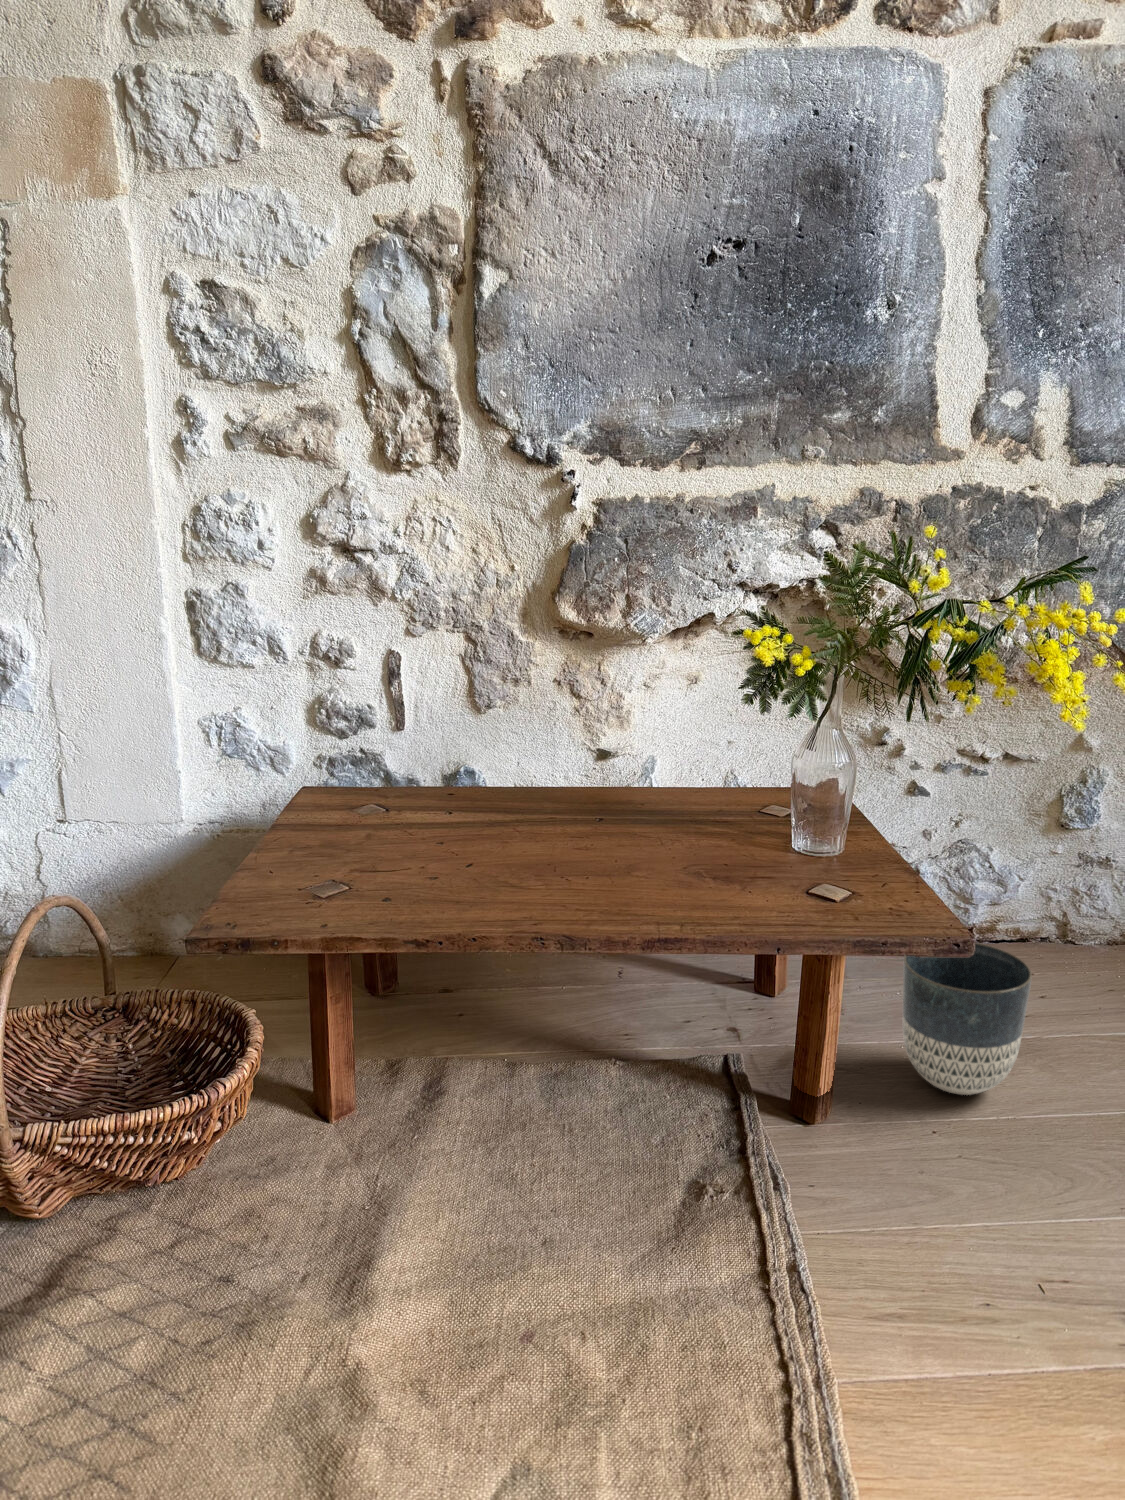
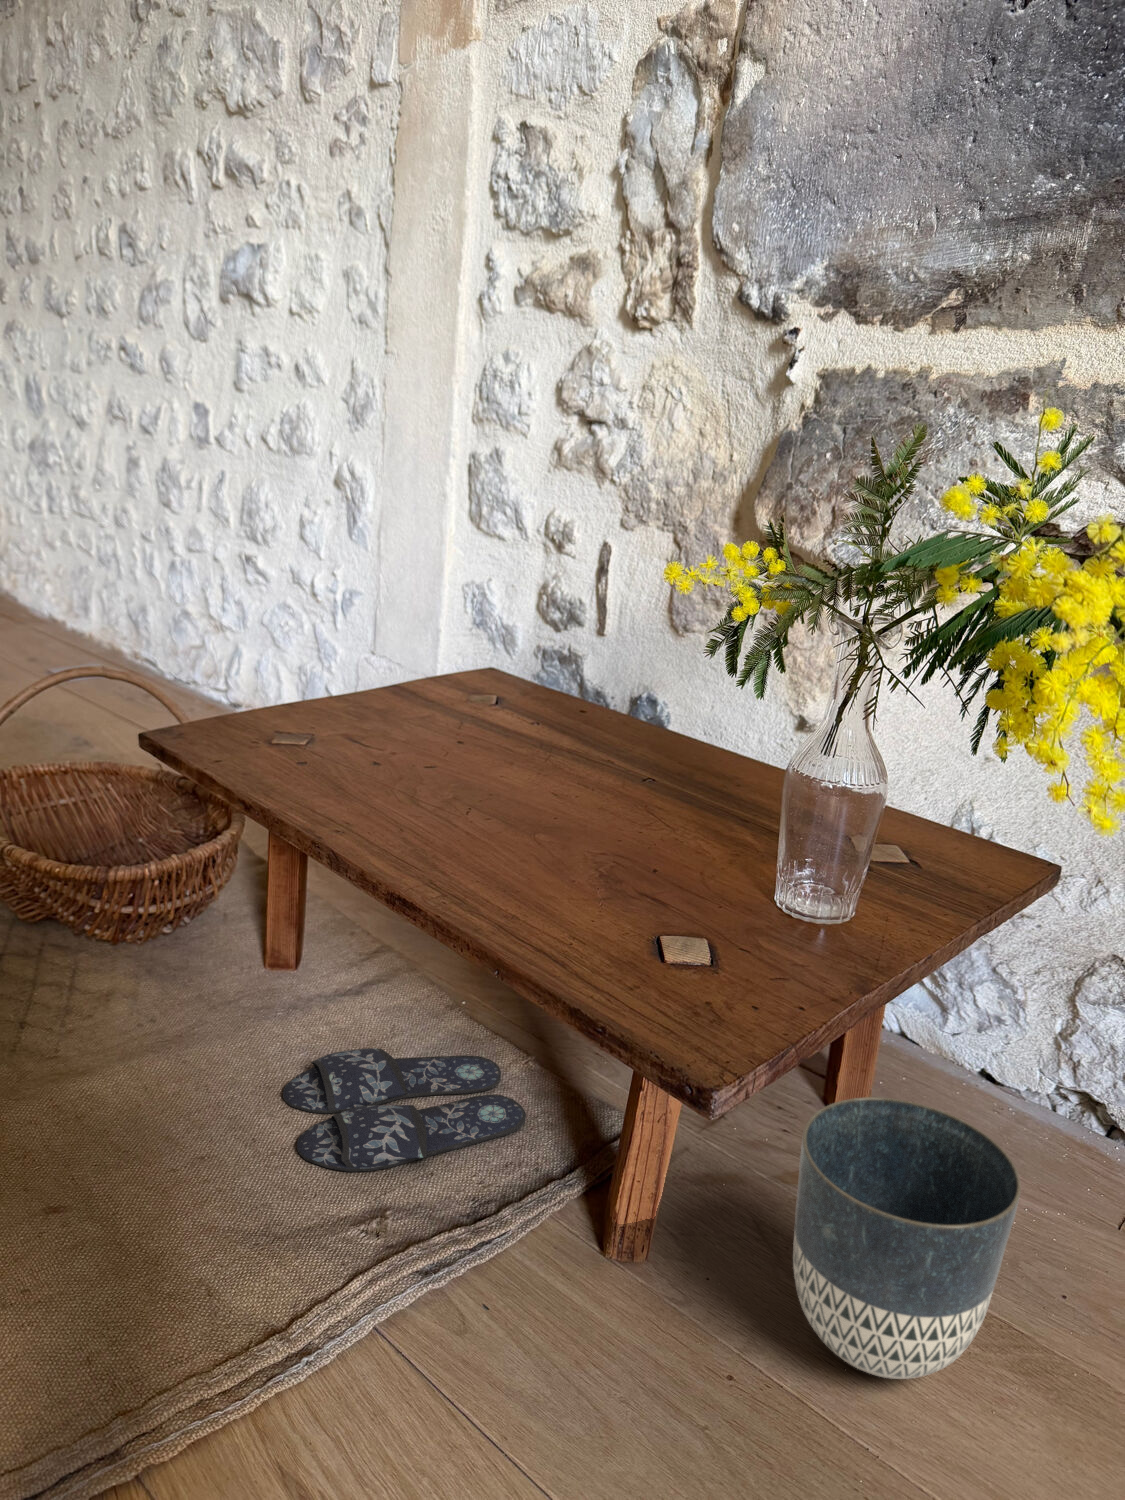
slippers: none [507,1075,675,1190] -> present [283,1048,526,1172]

